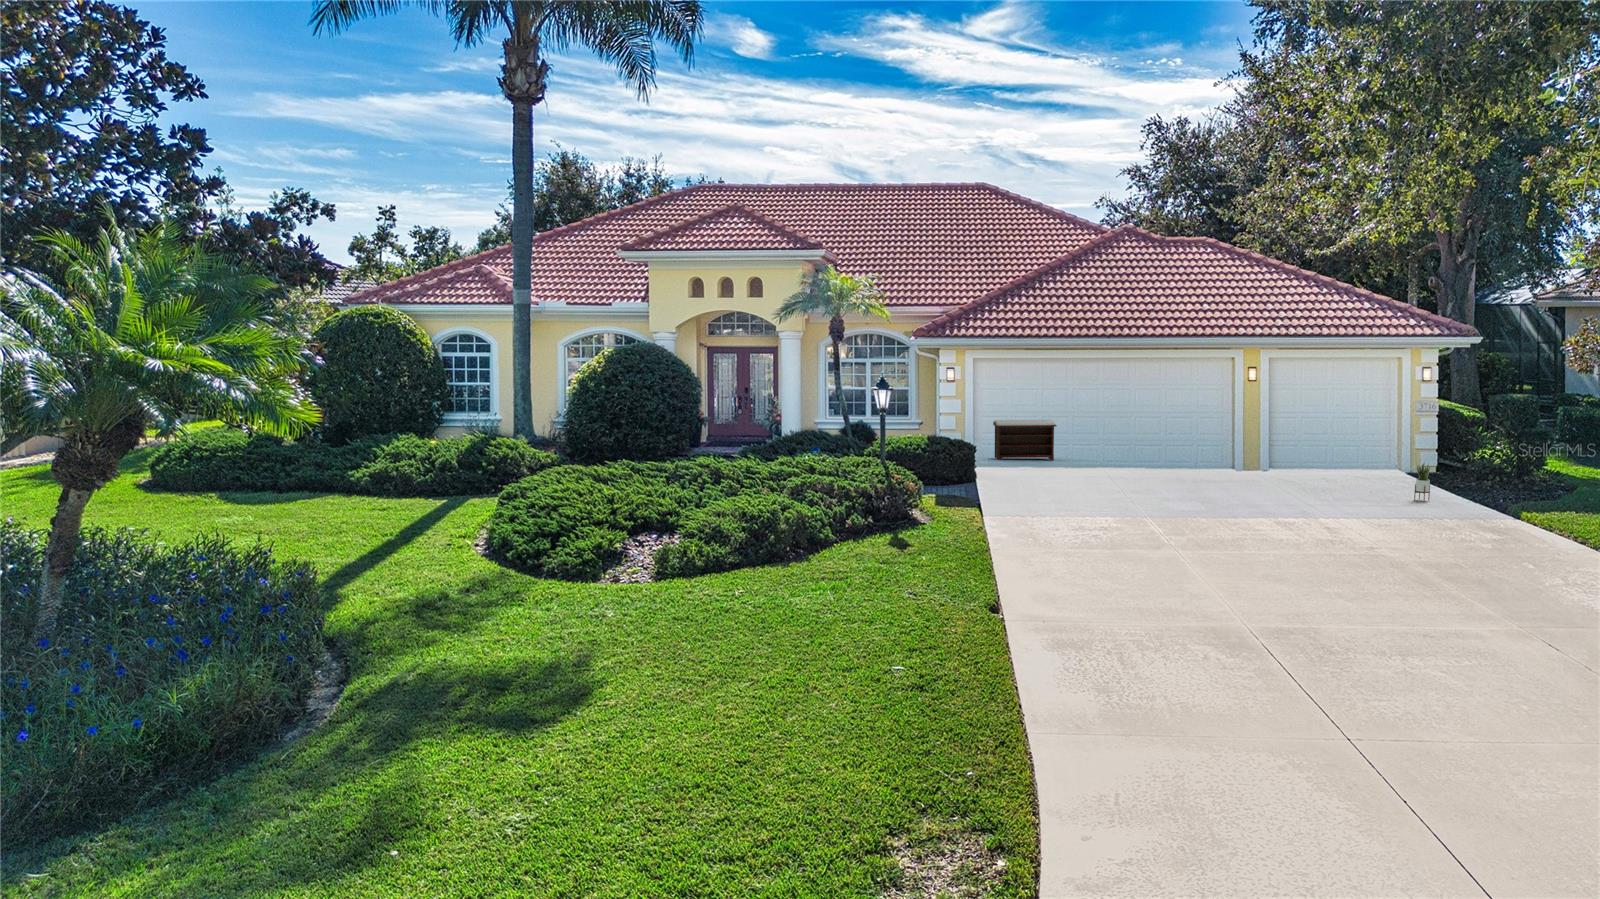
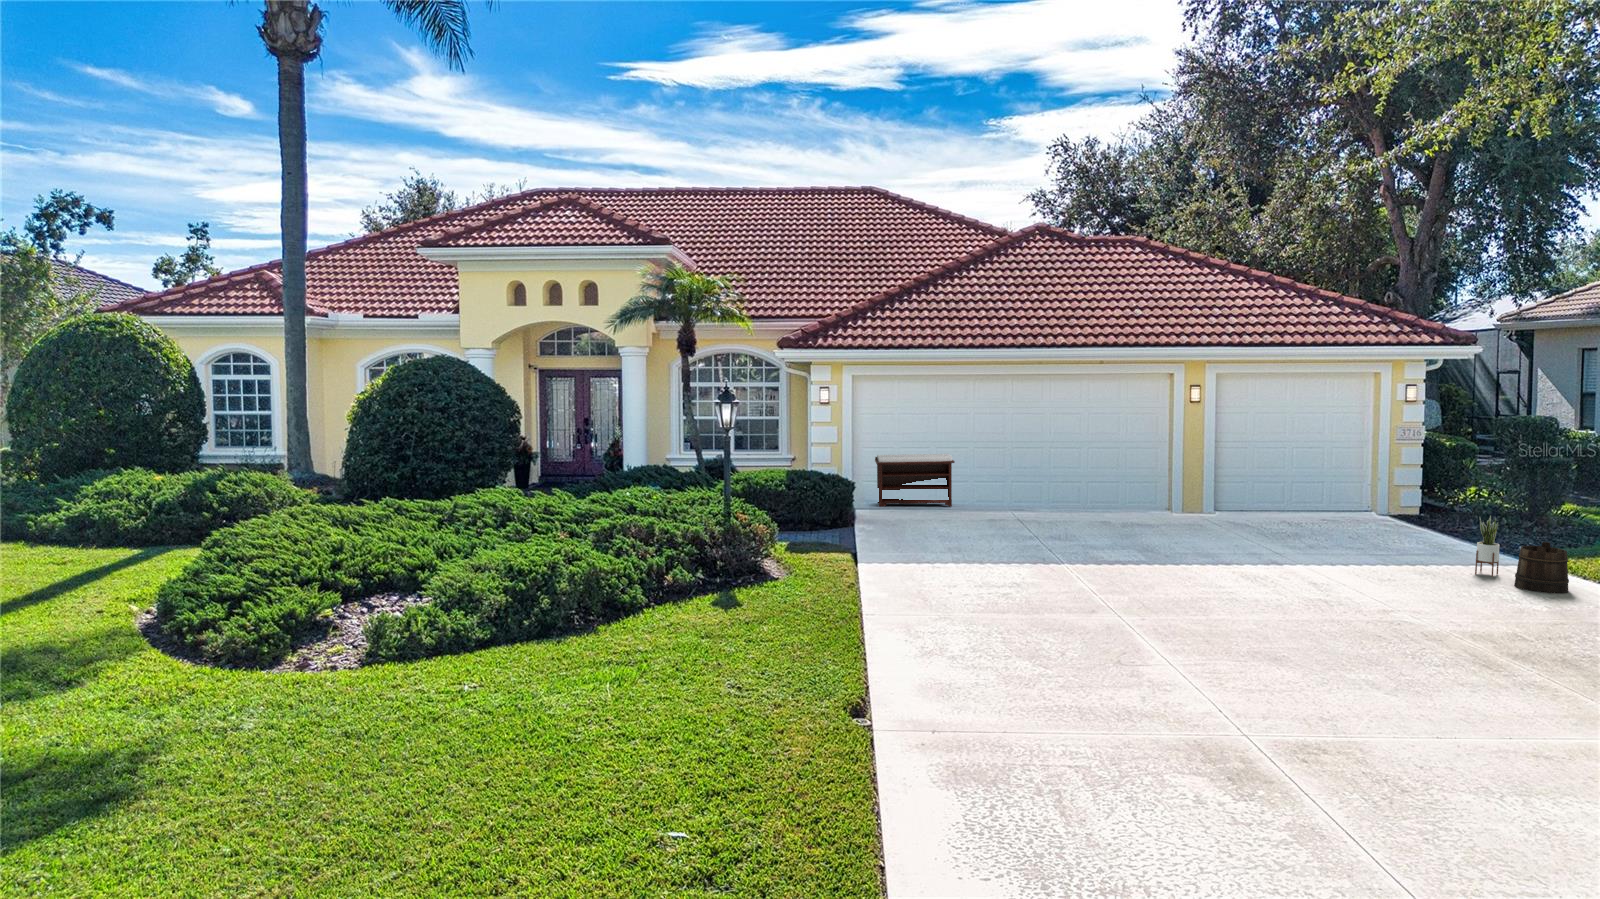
bucket: none [1432,477,1464,509] -> present [1514,542,1569,594]

